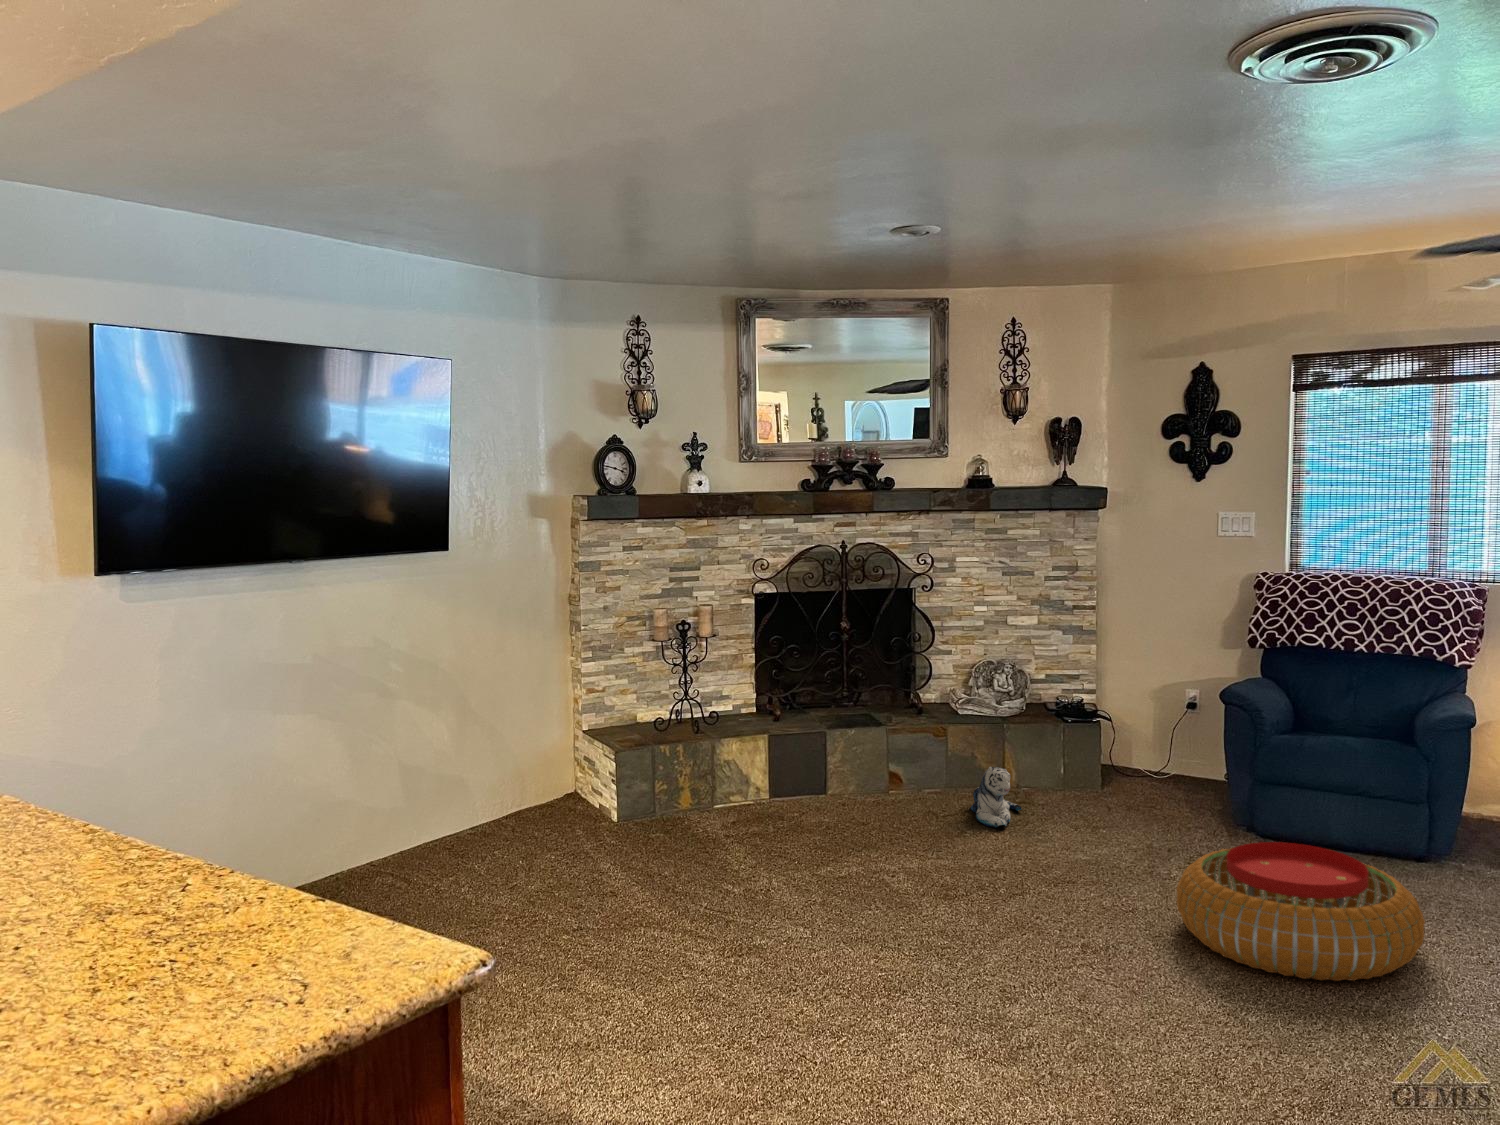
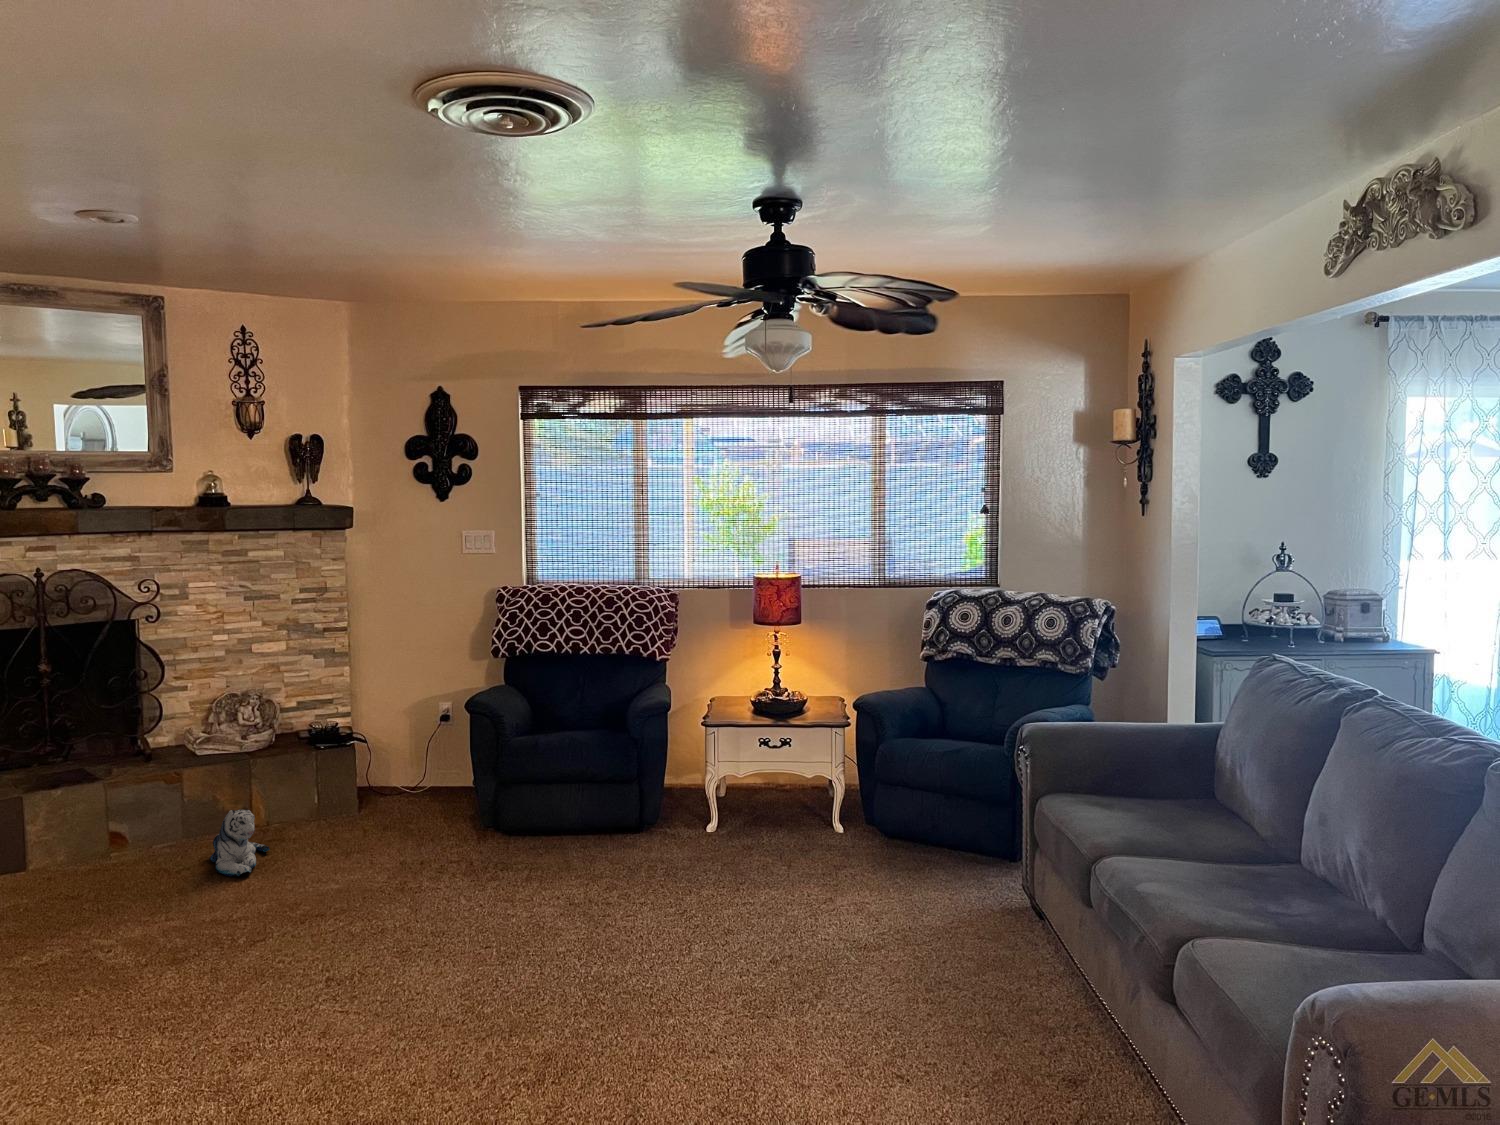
pouf: present [1176,842,1425,981] -> none [424,842,638,974]

